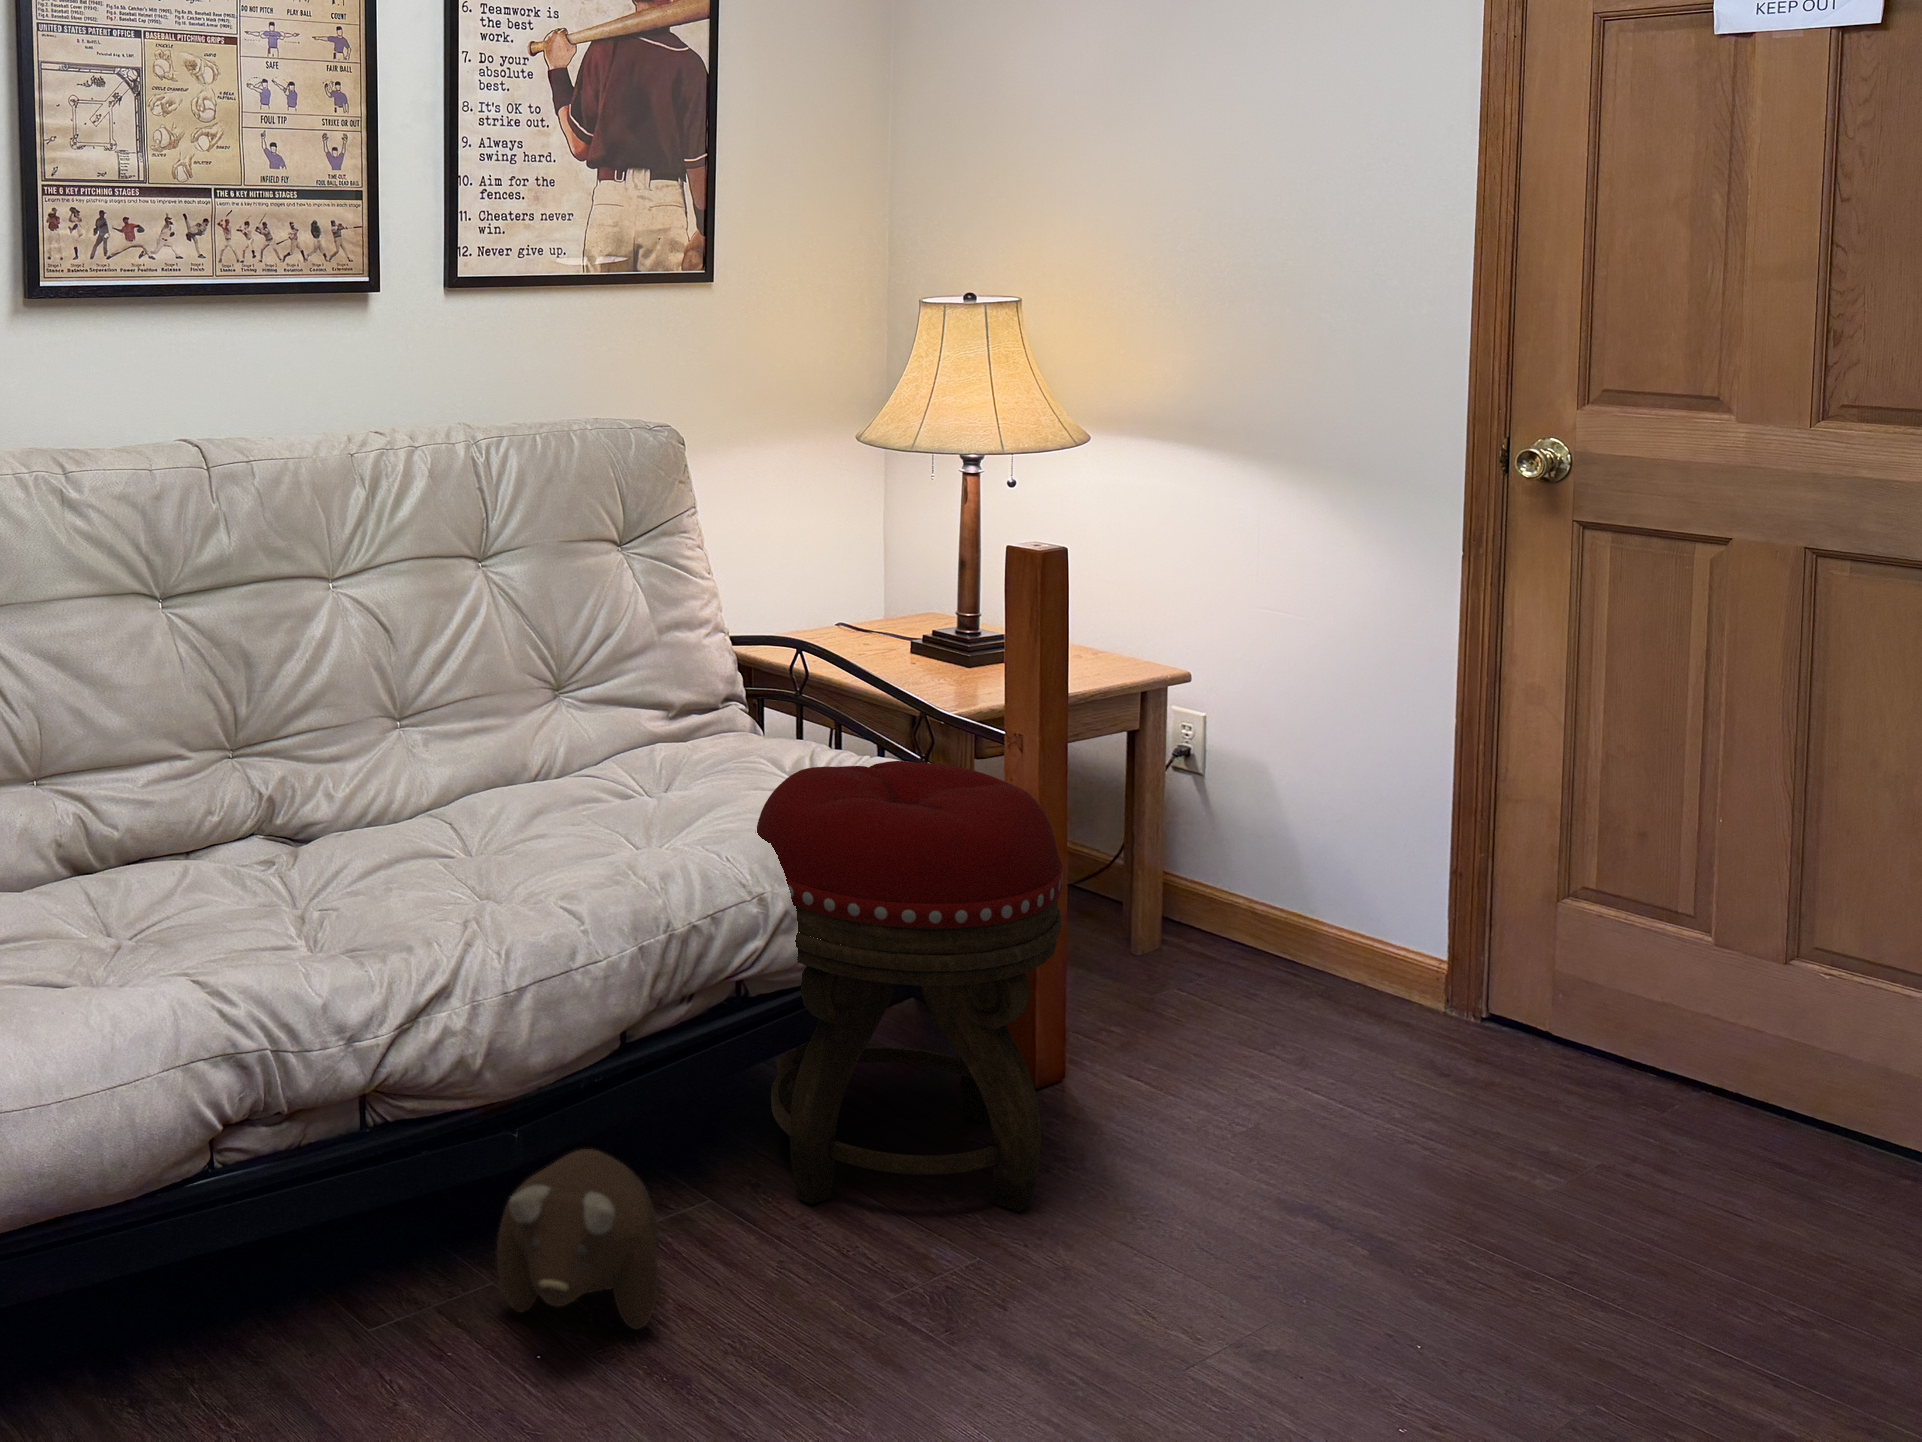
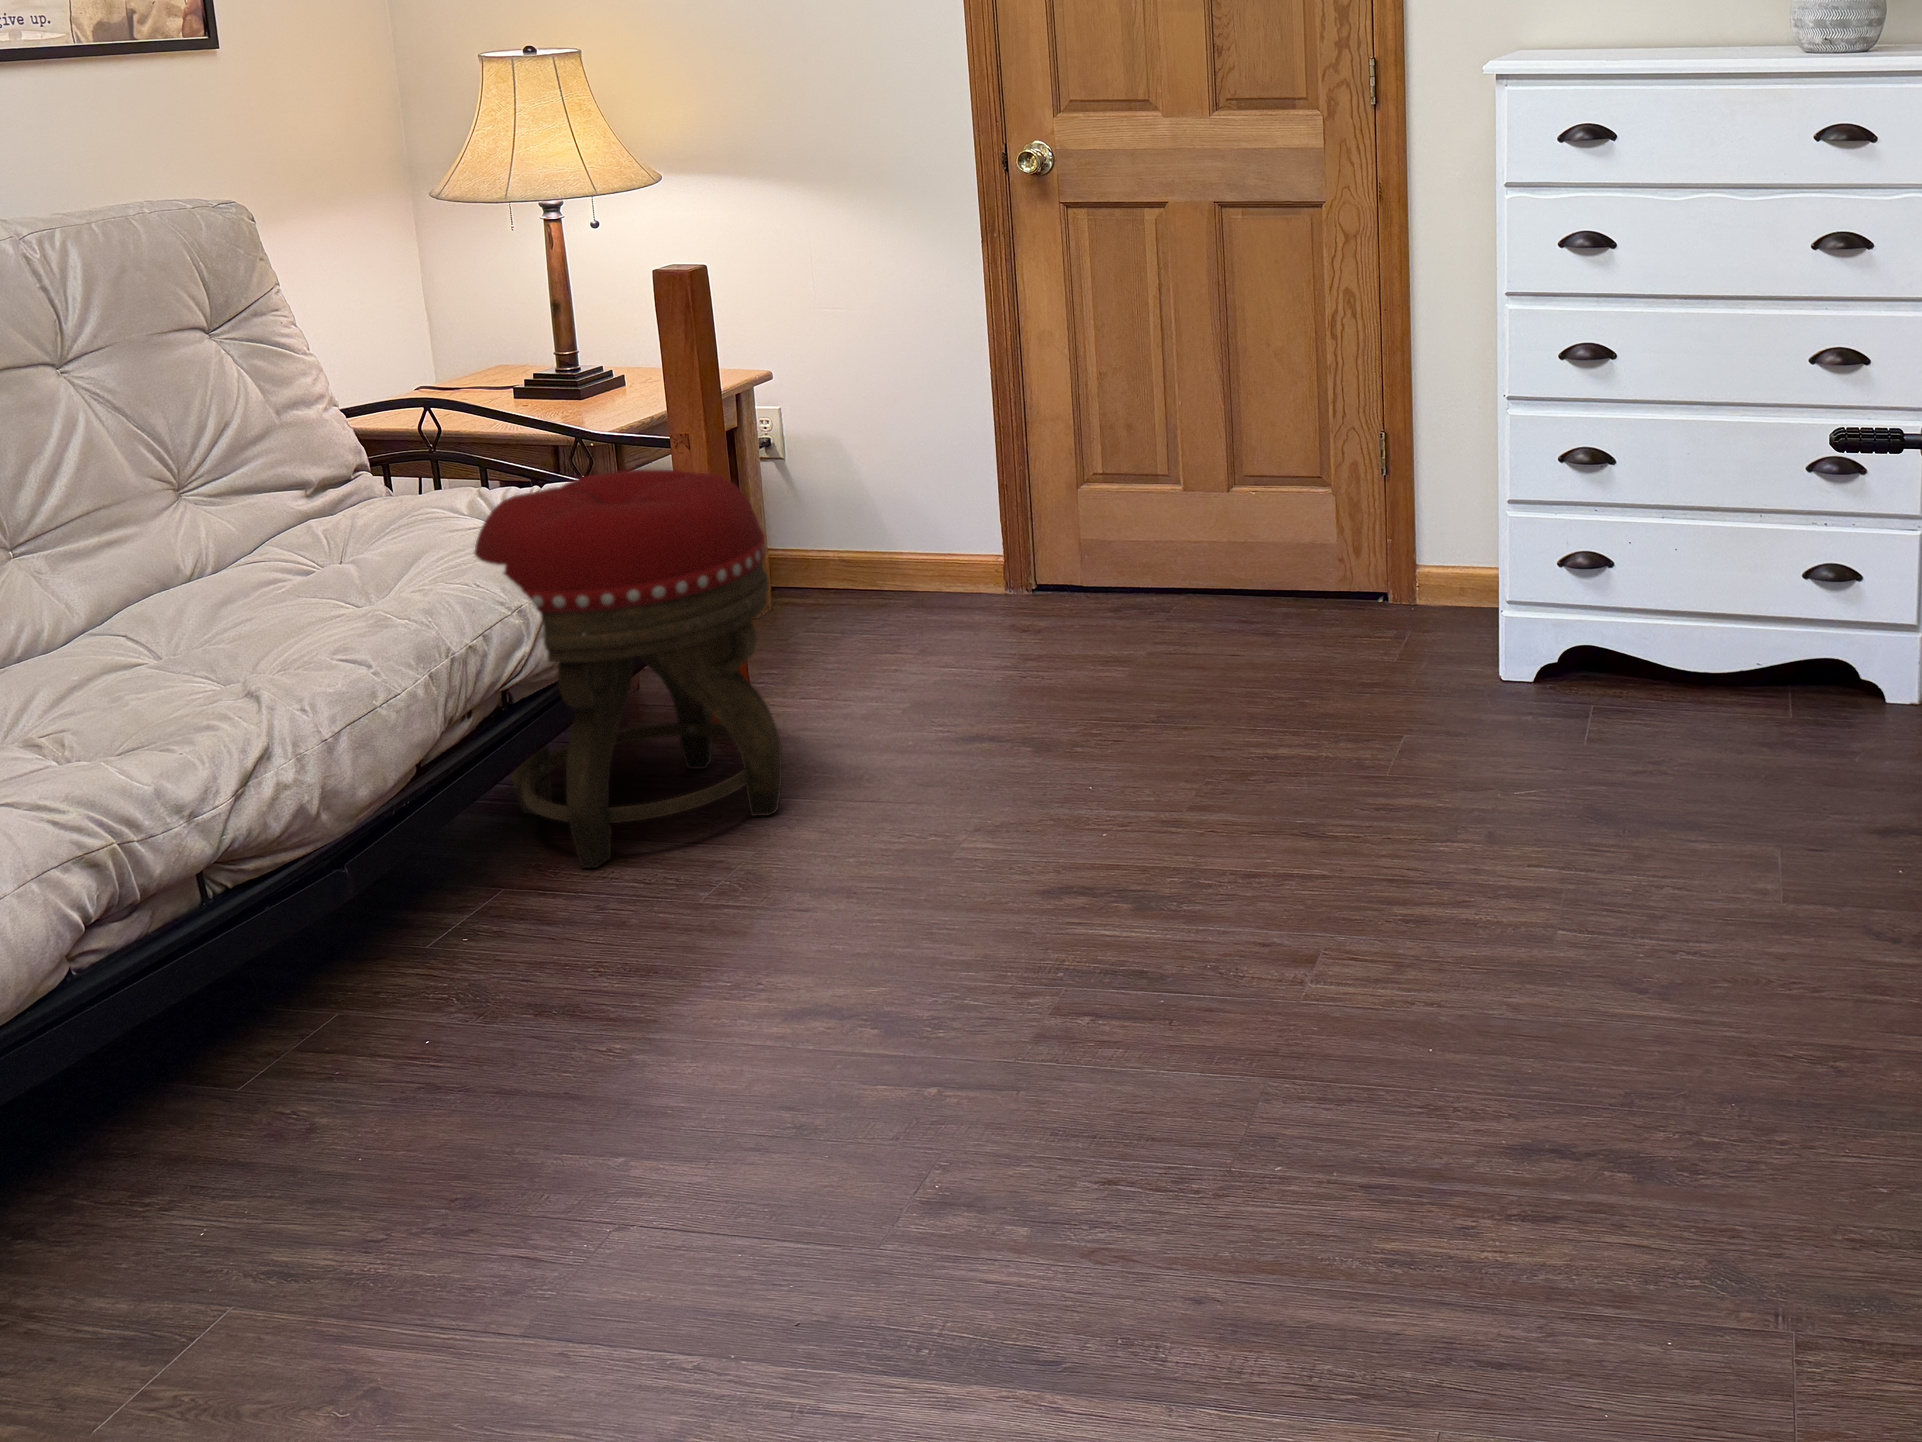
plush toy: present [497,1149,659,1329] -> none [347,865,517,1030]

